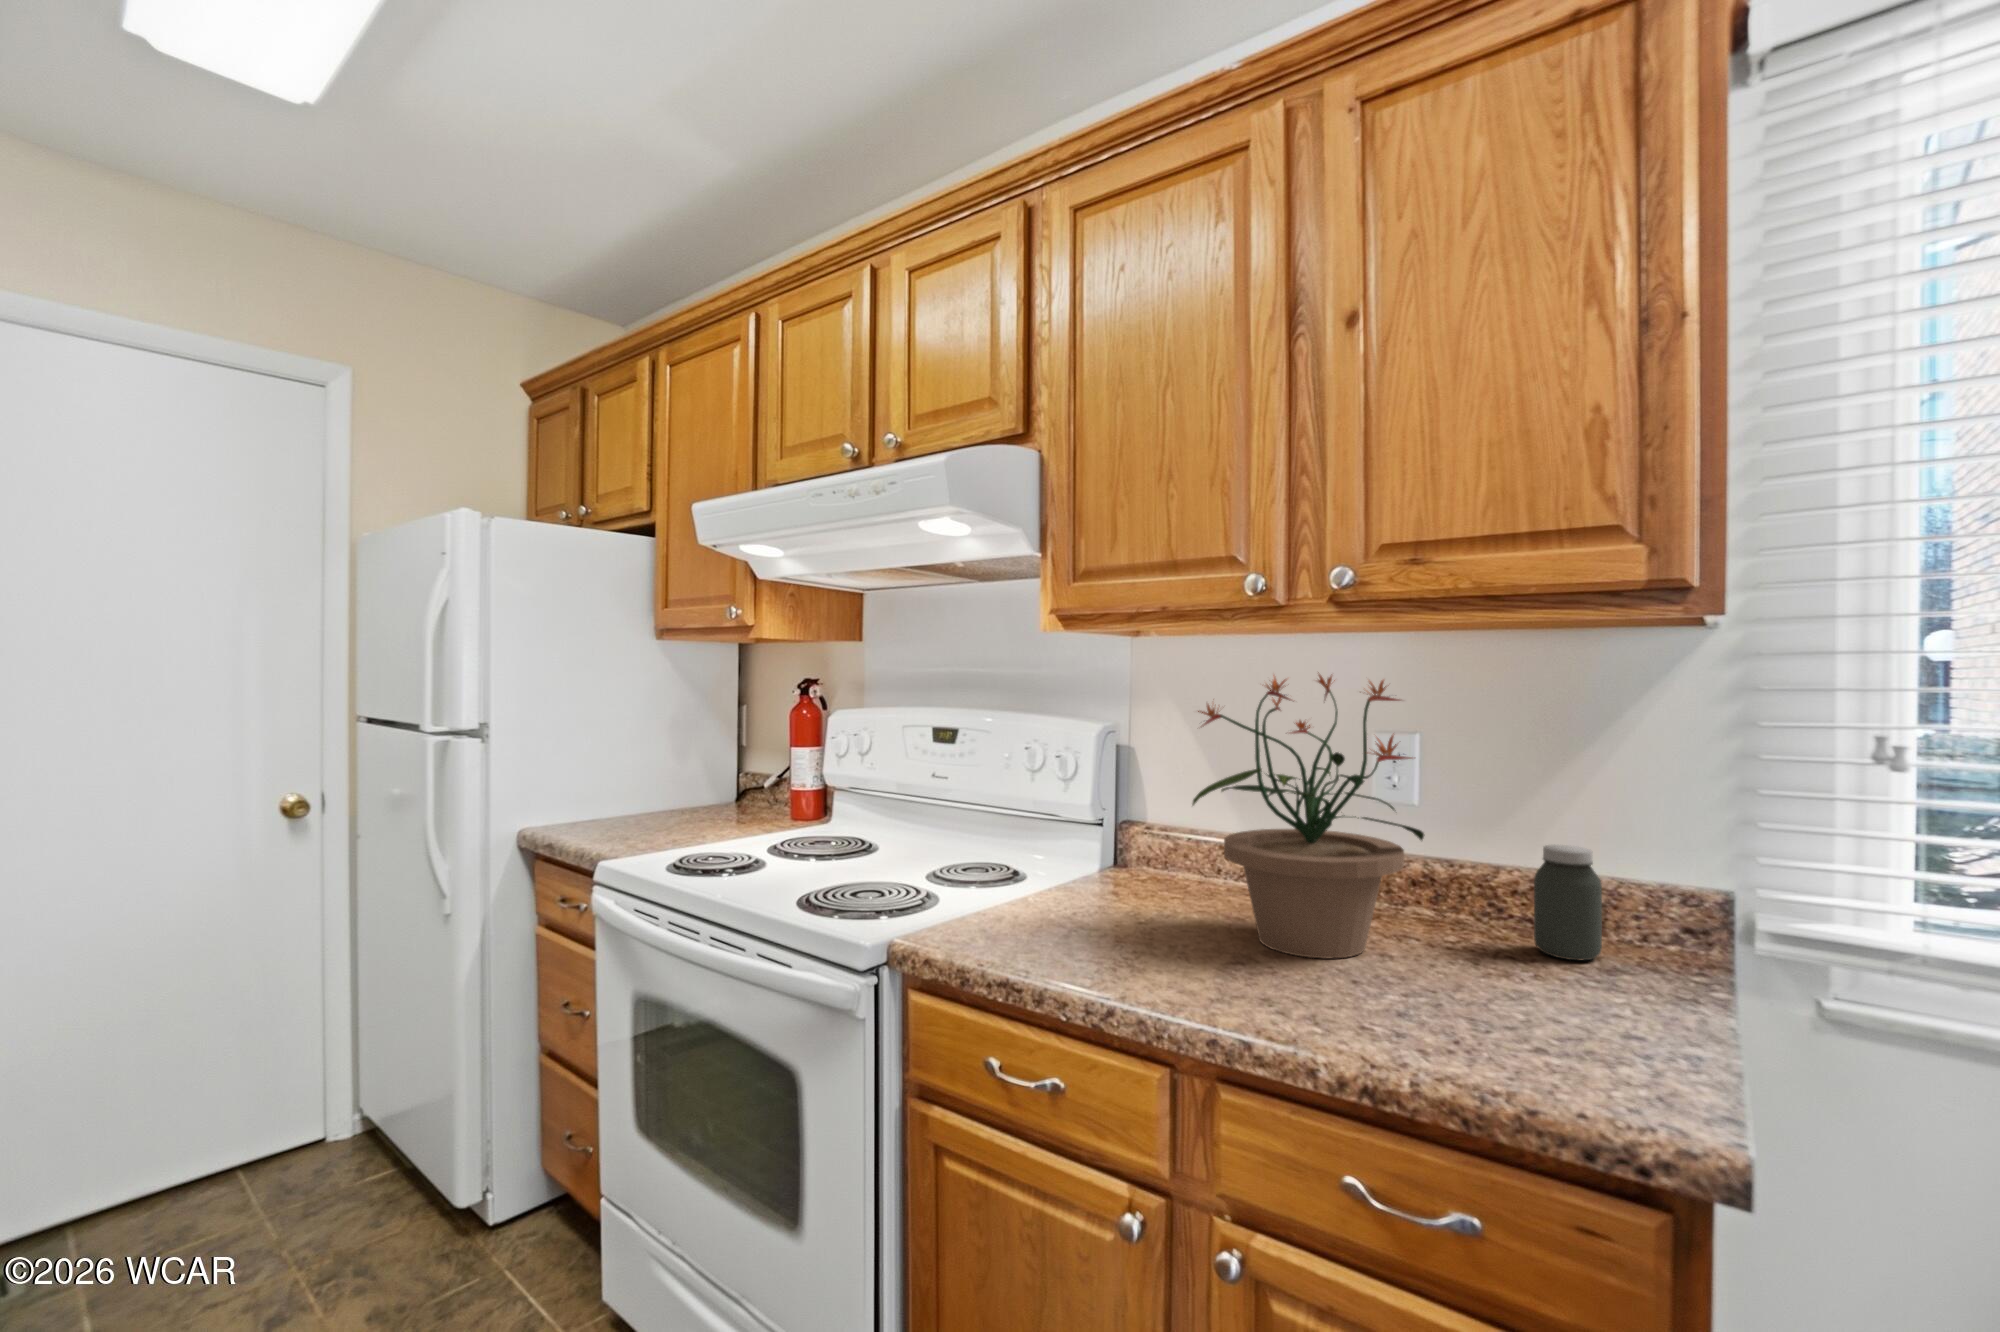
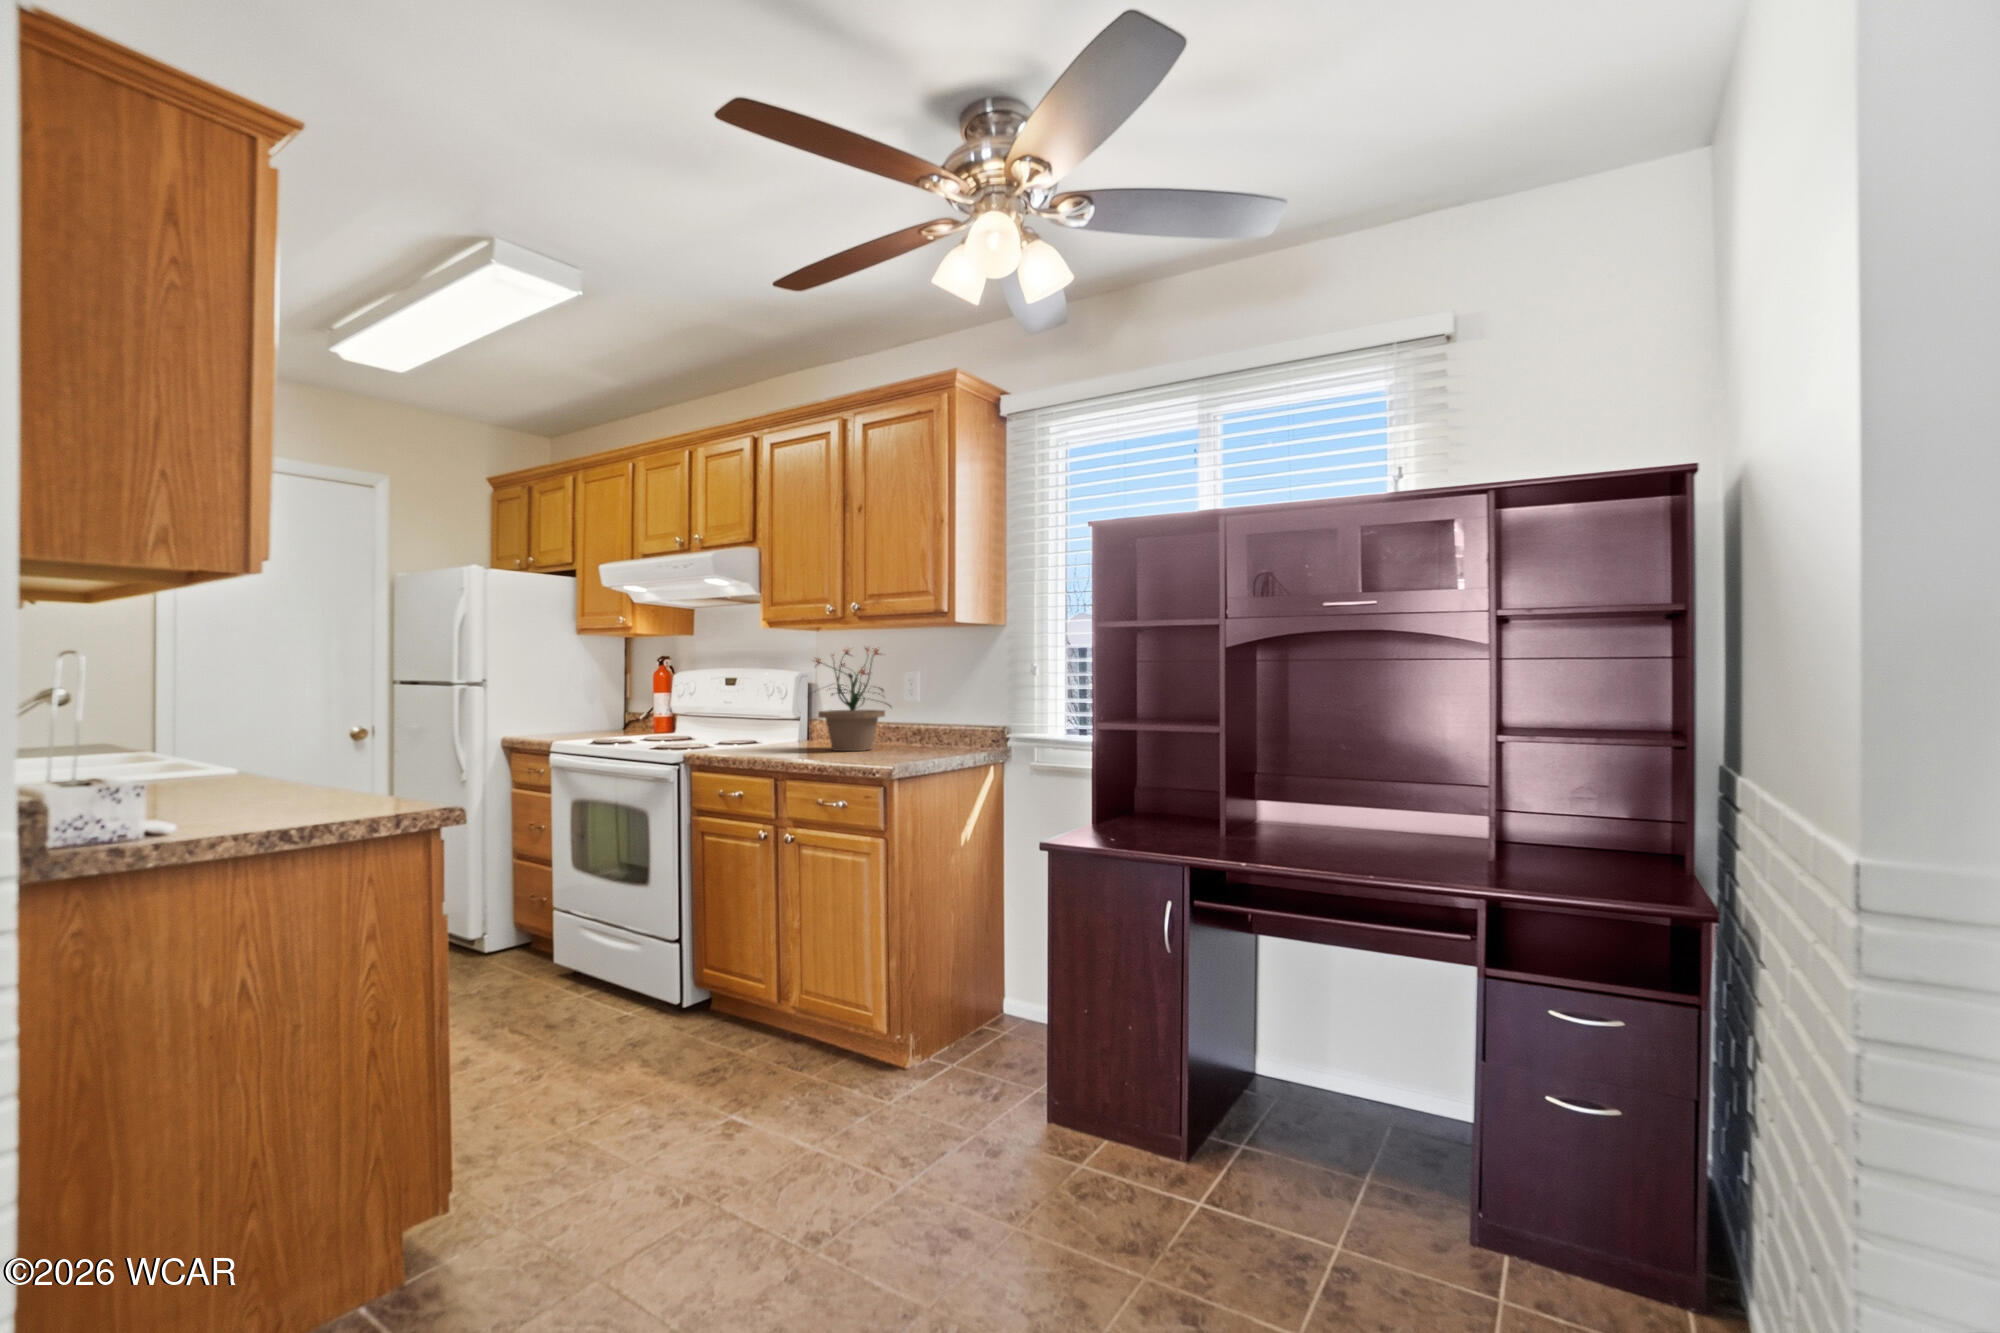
jar: present [1534,845,1602,960] -> none [934,710,956,750]

